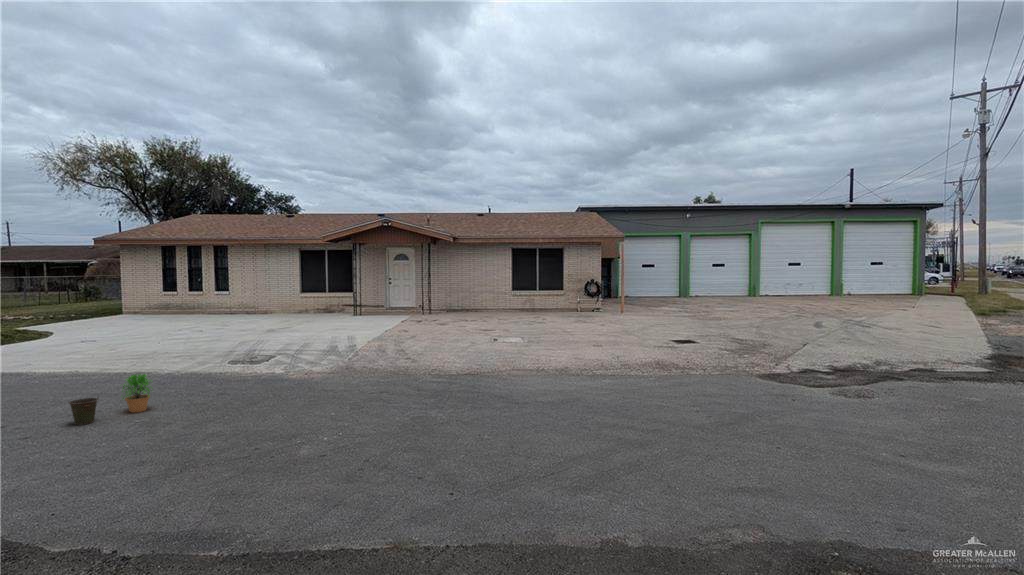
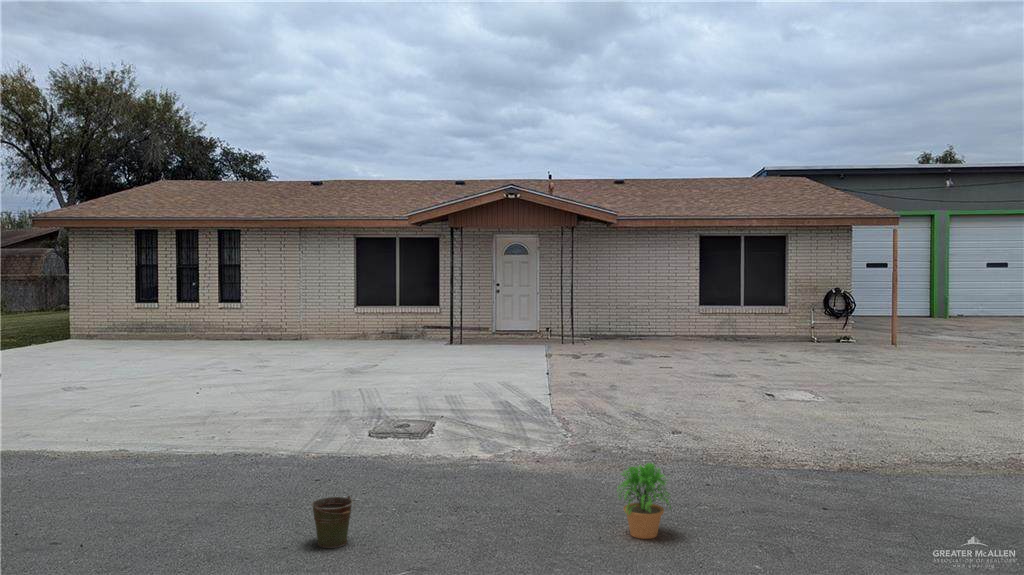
potted plant: present [122,374,150,412] -> present [617,463,671,539]

